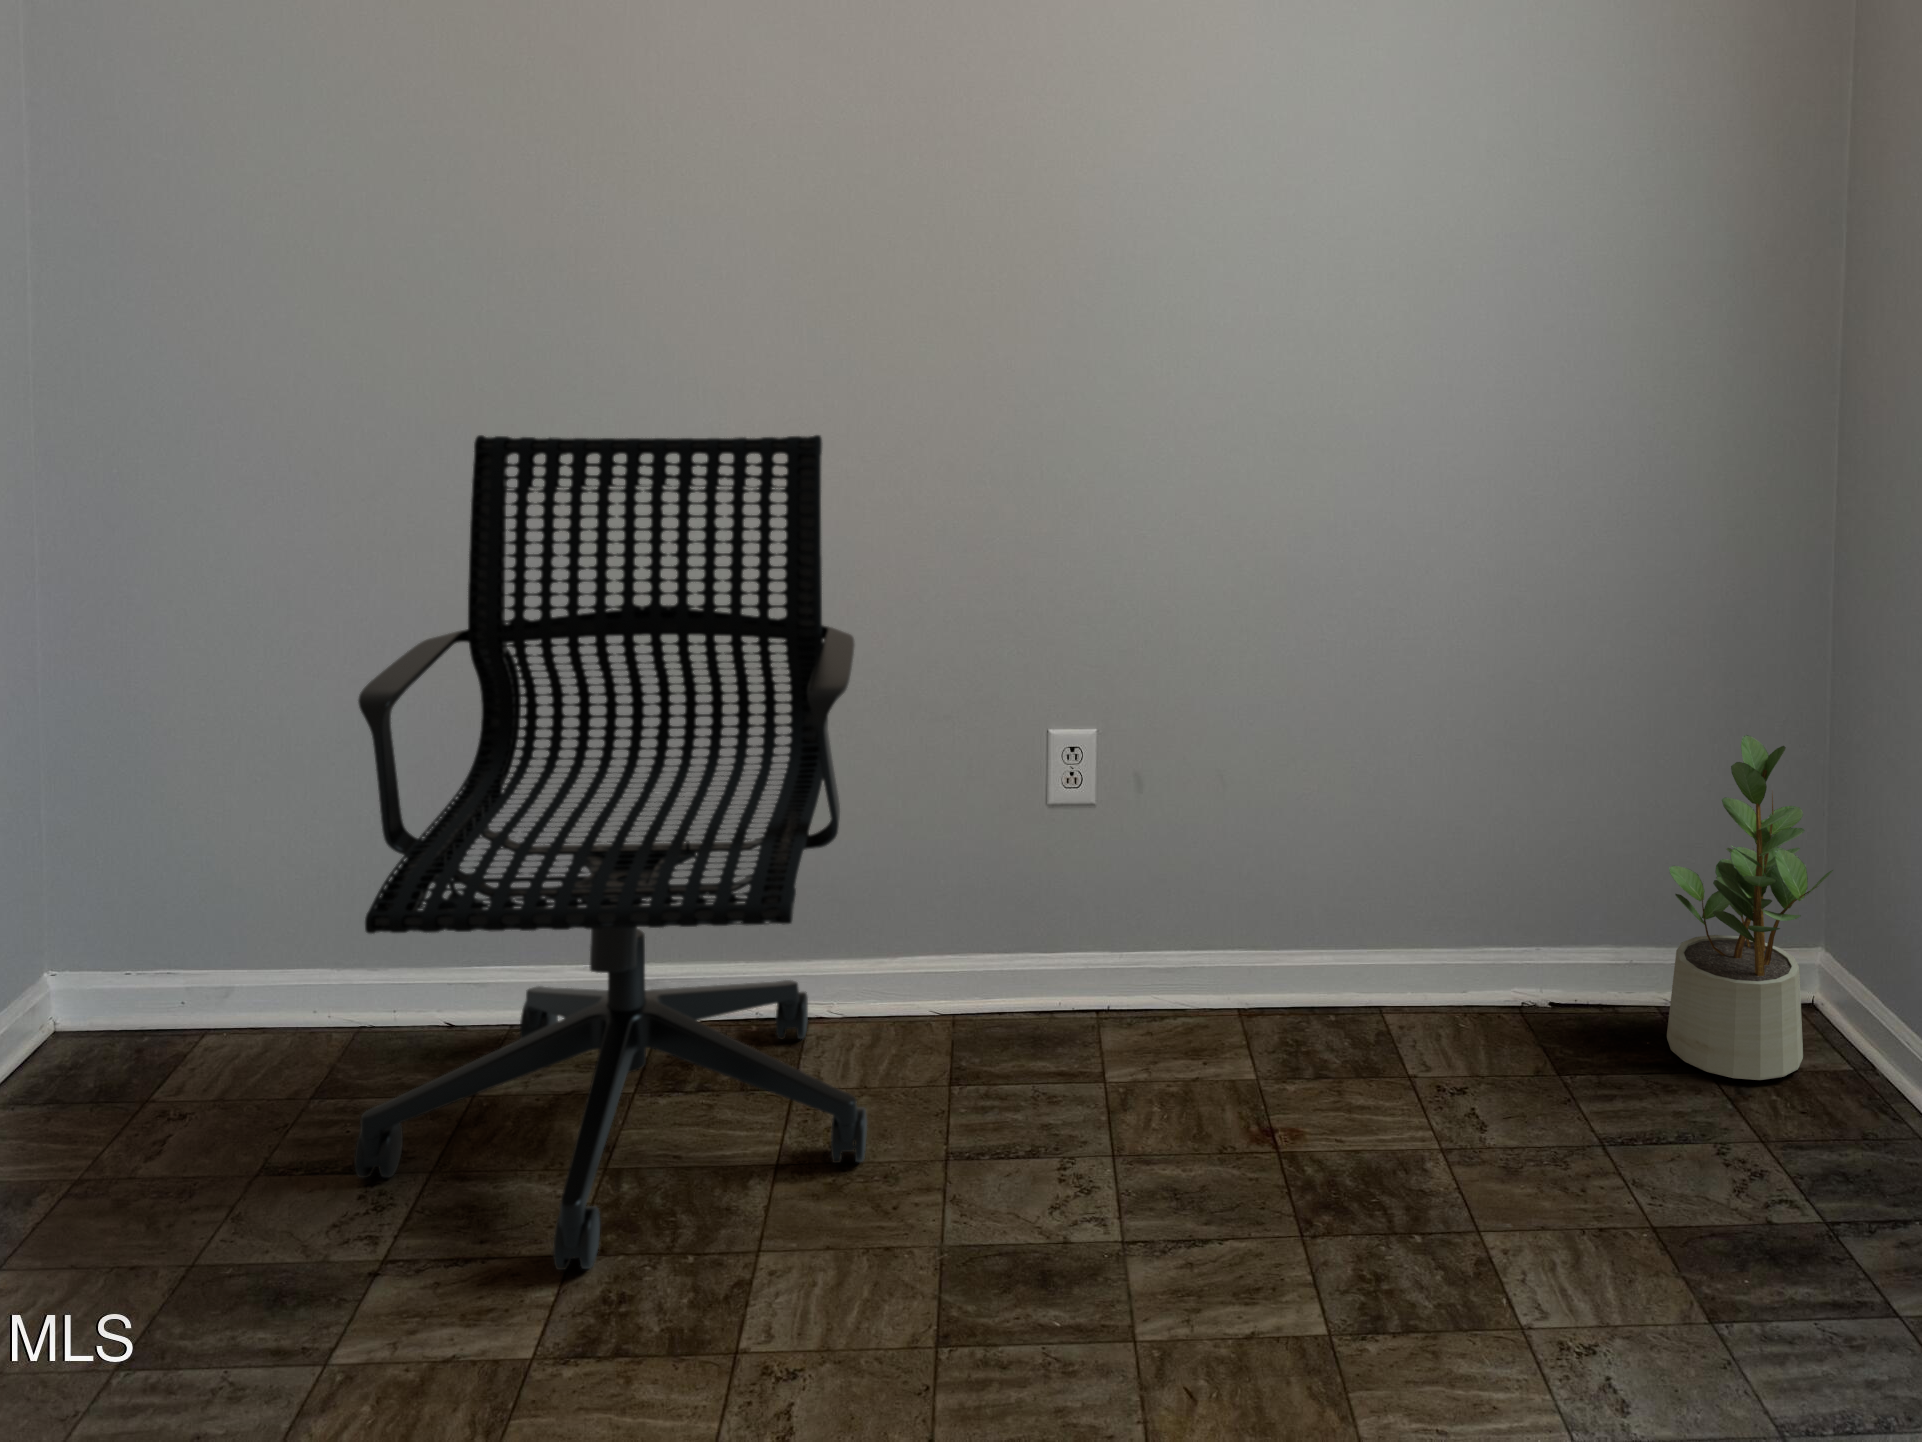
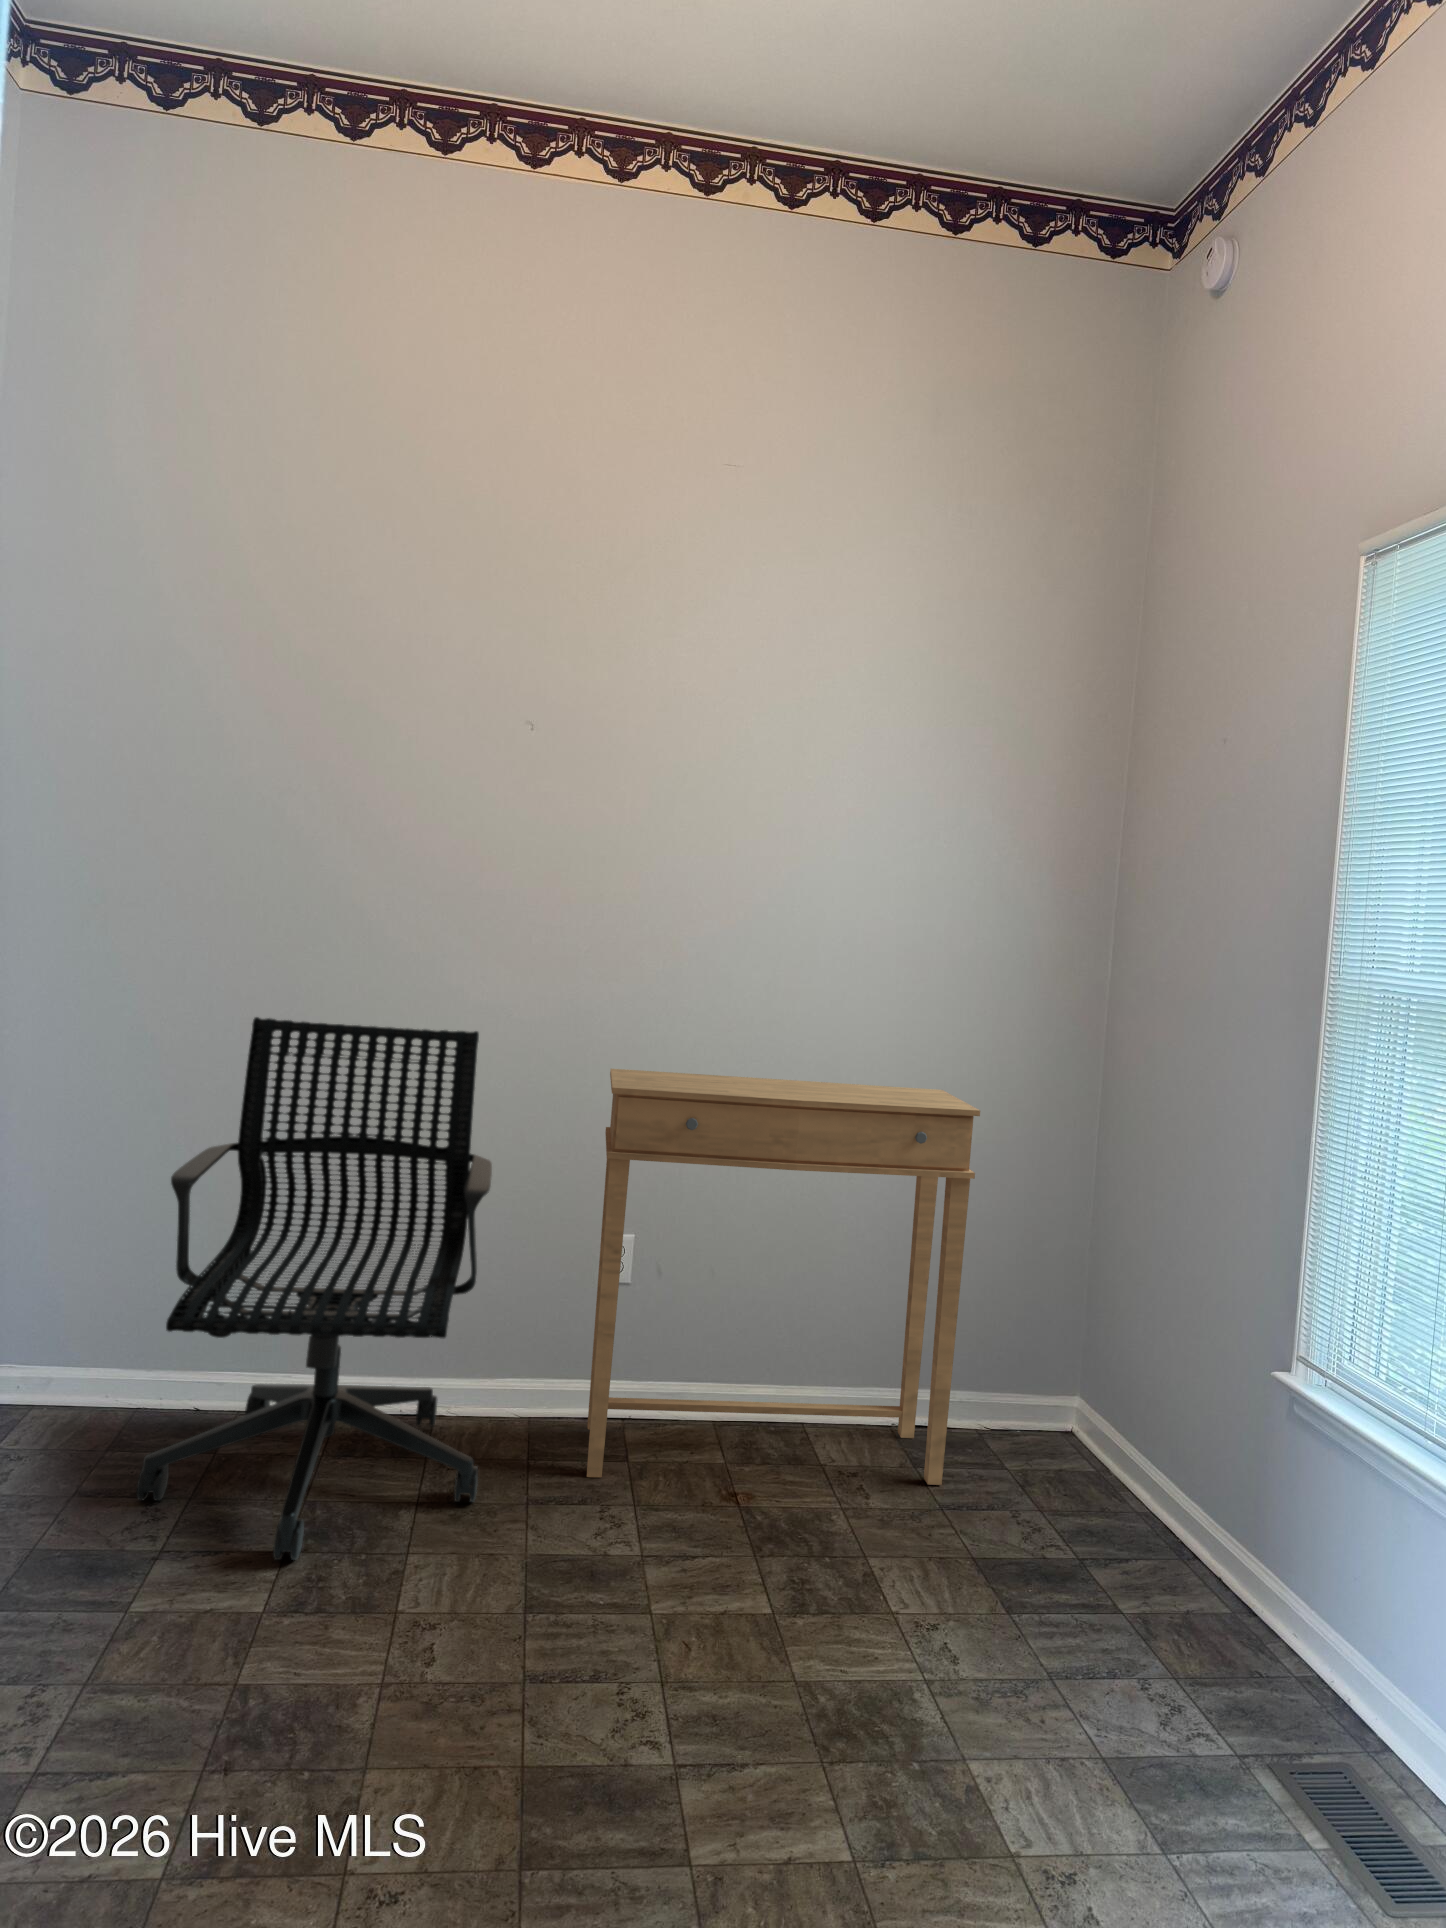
side table: none [1030,478,1626,1113] -> present [587,1069,980,1485]
potted plant: present [1667,735,1833,1080] -> none [985,1256,1094,1474]

